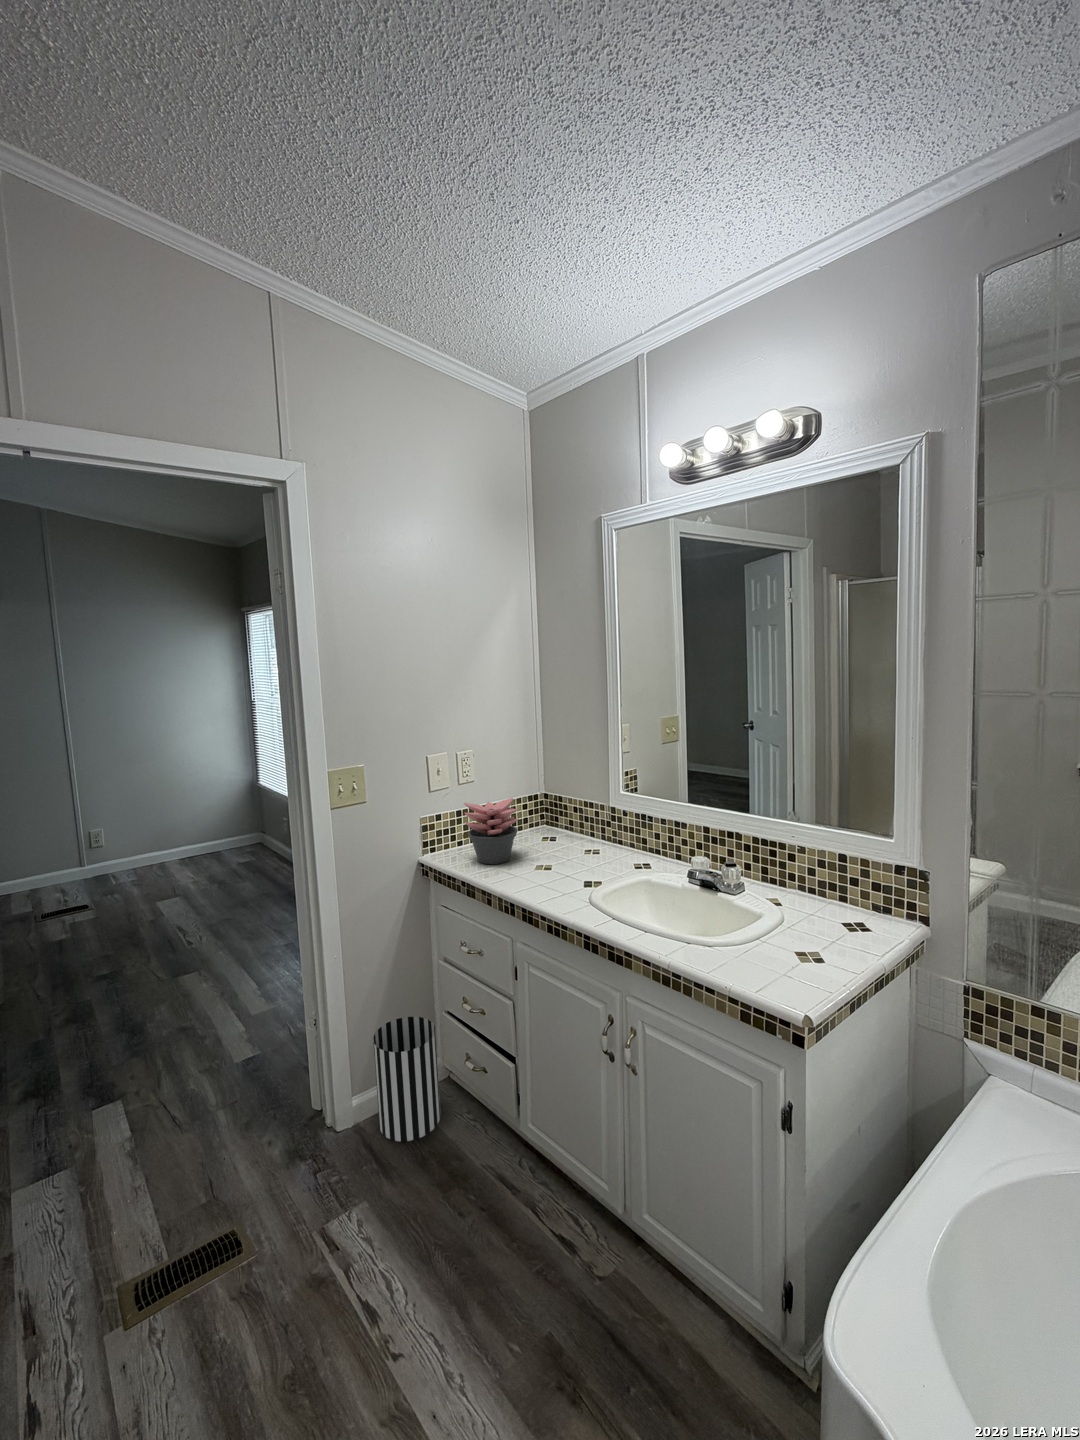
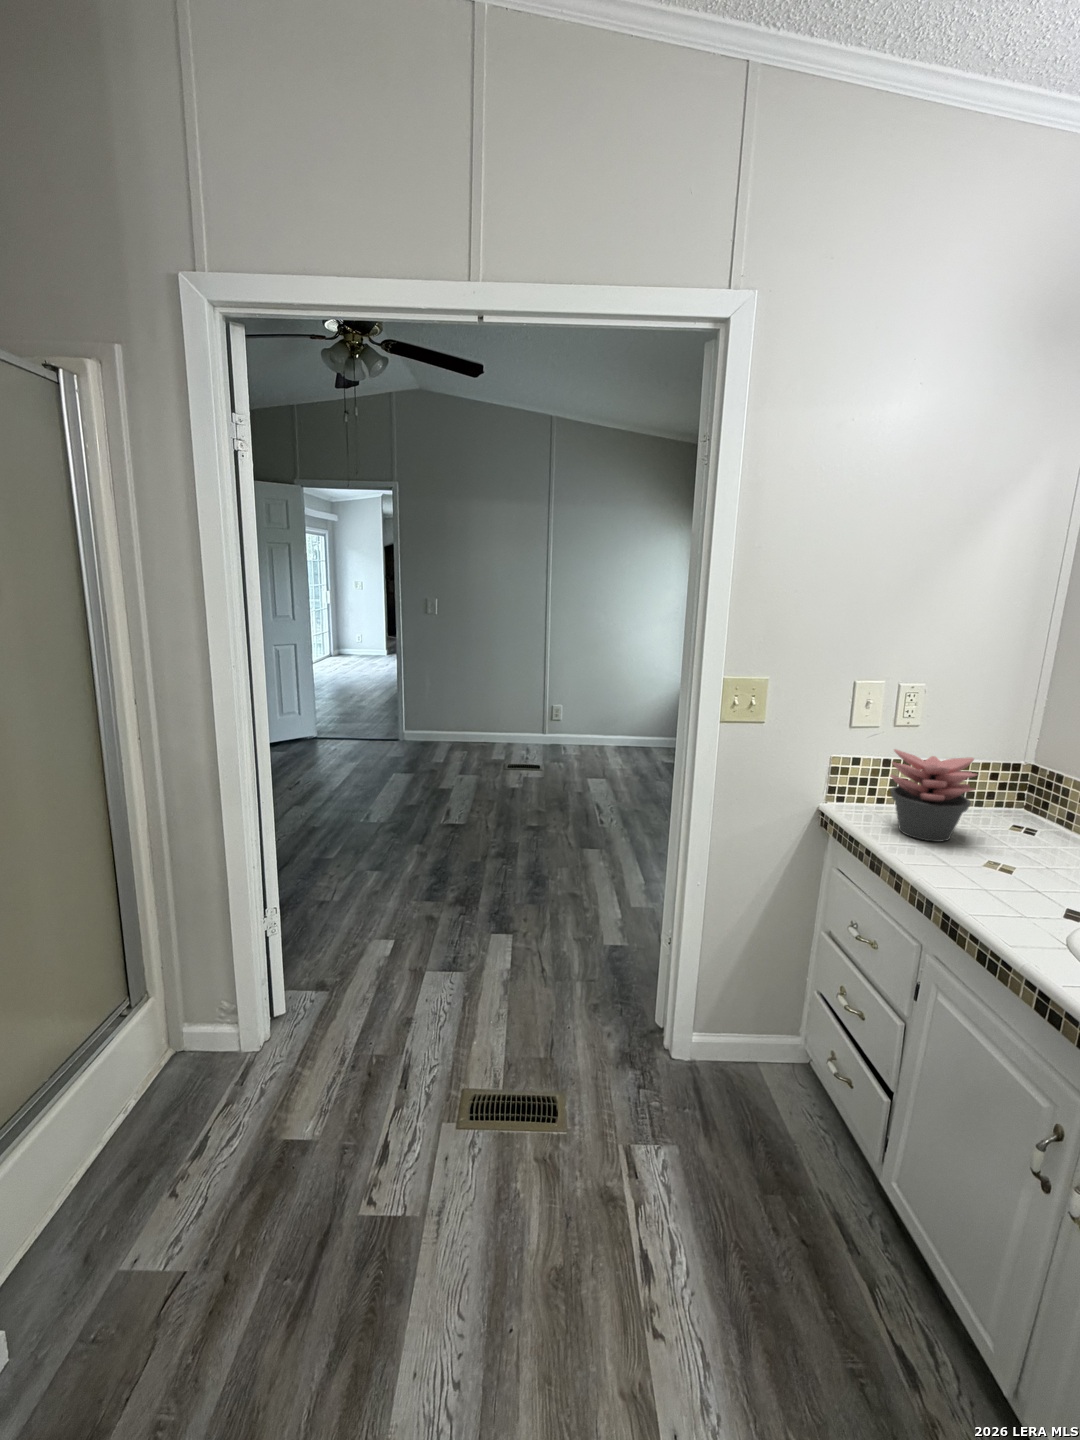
wastebasket: present [373,1017,441,1142] -> none [713,975,797,1116]

